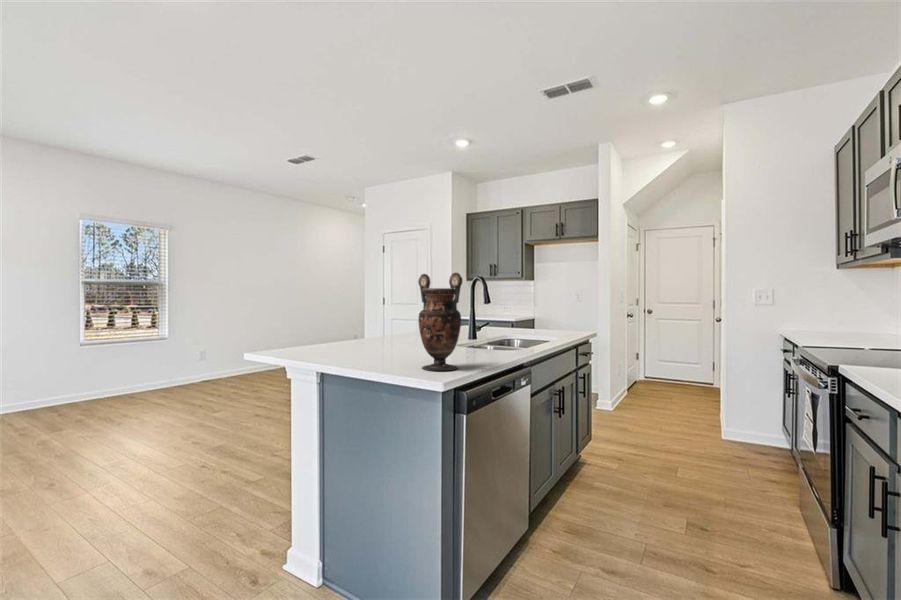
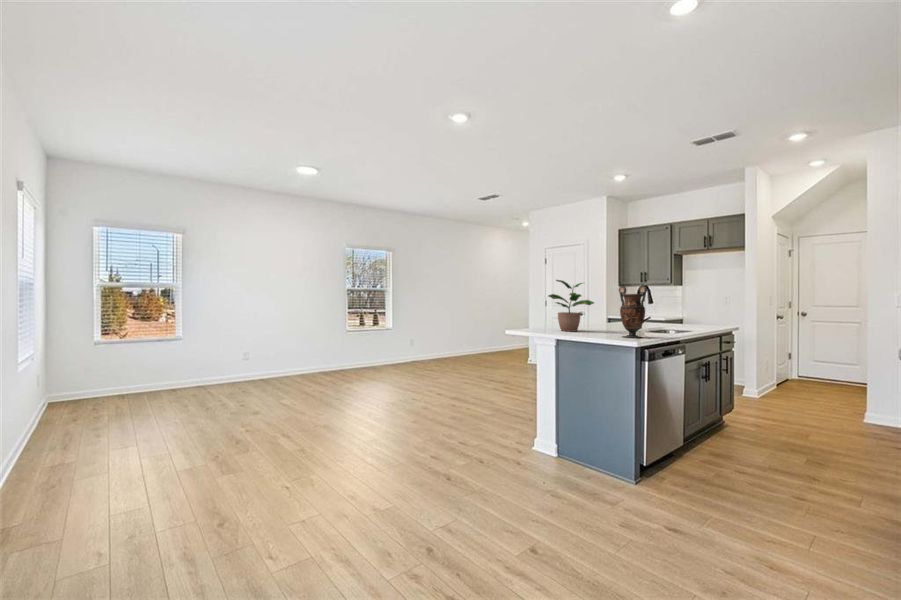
potted plant: none [314,263,386,355] -> present [549,280,594,332]

